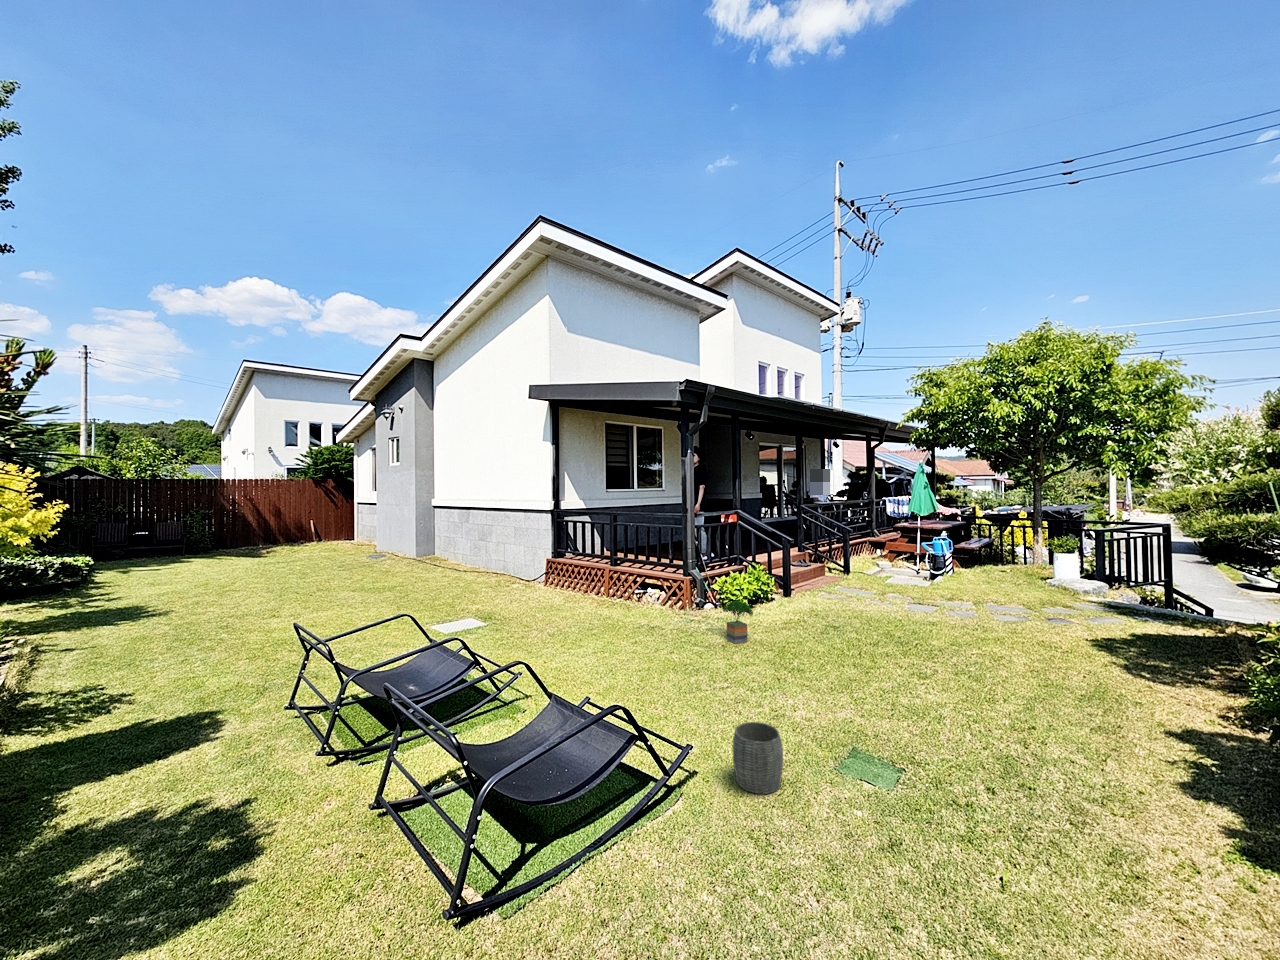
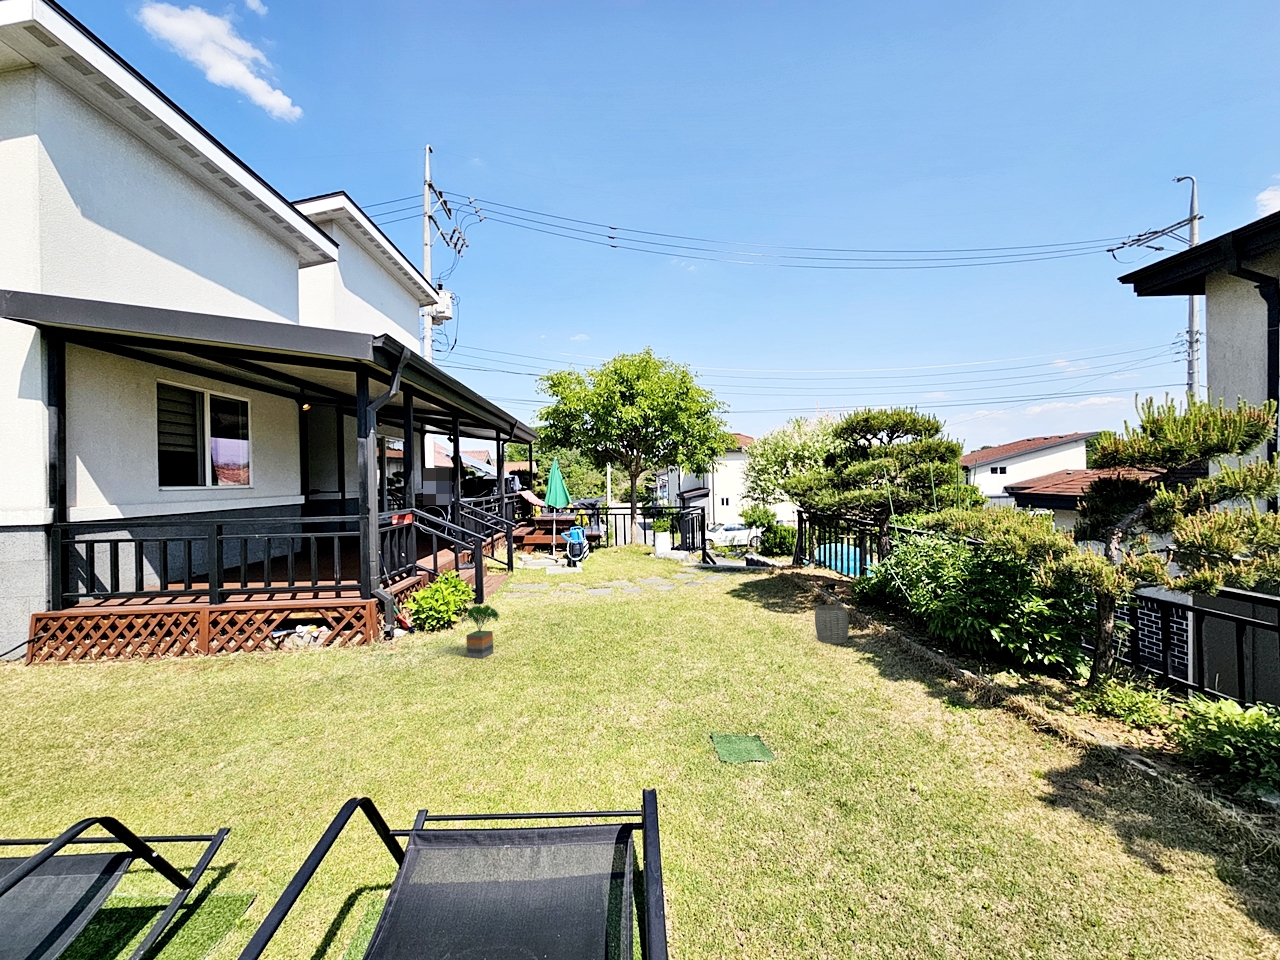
woven basket: present [733,722,783,794] -> present [815,605,849,644]

